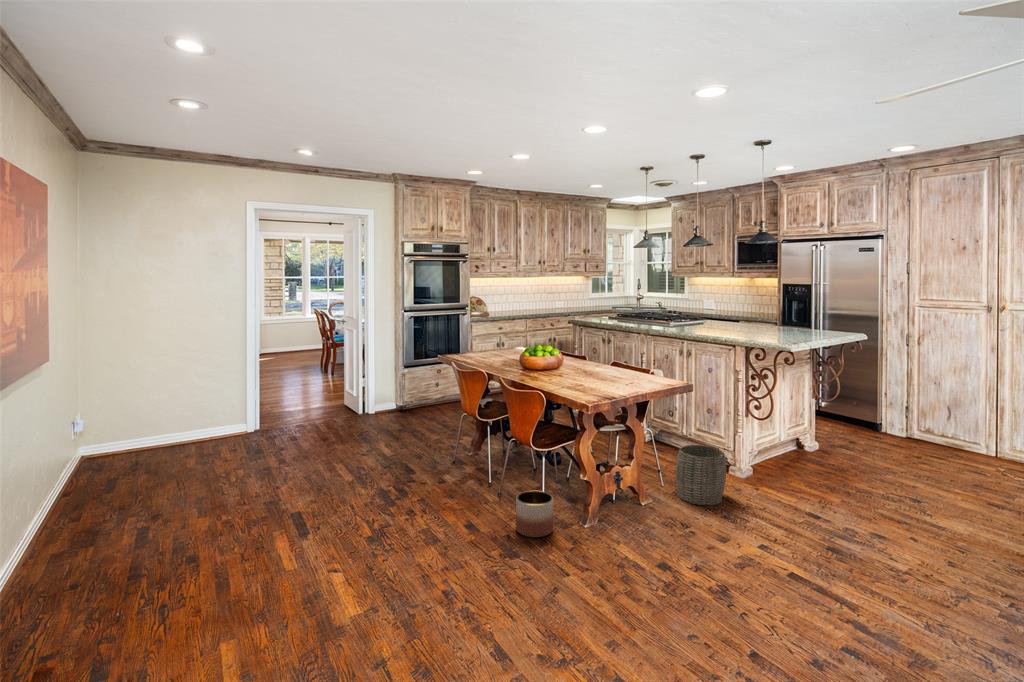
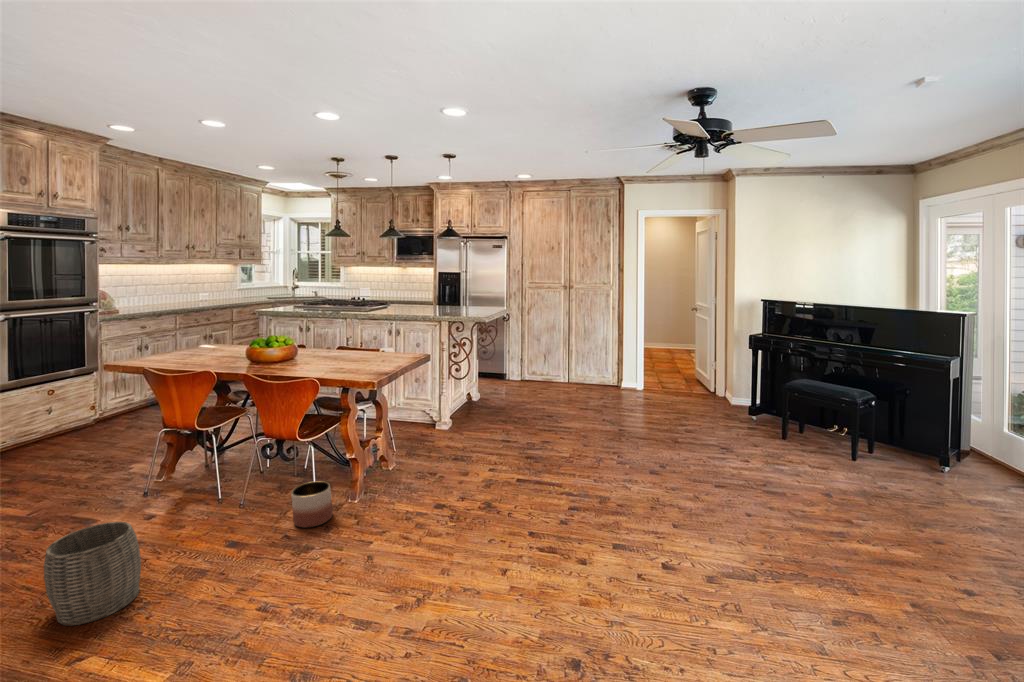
woven basket: present [676,445,726,505] -> present [44,522,141,625]

